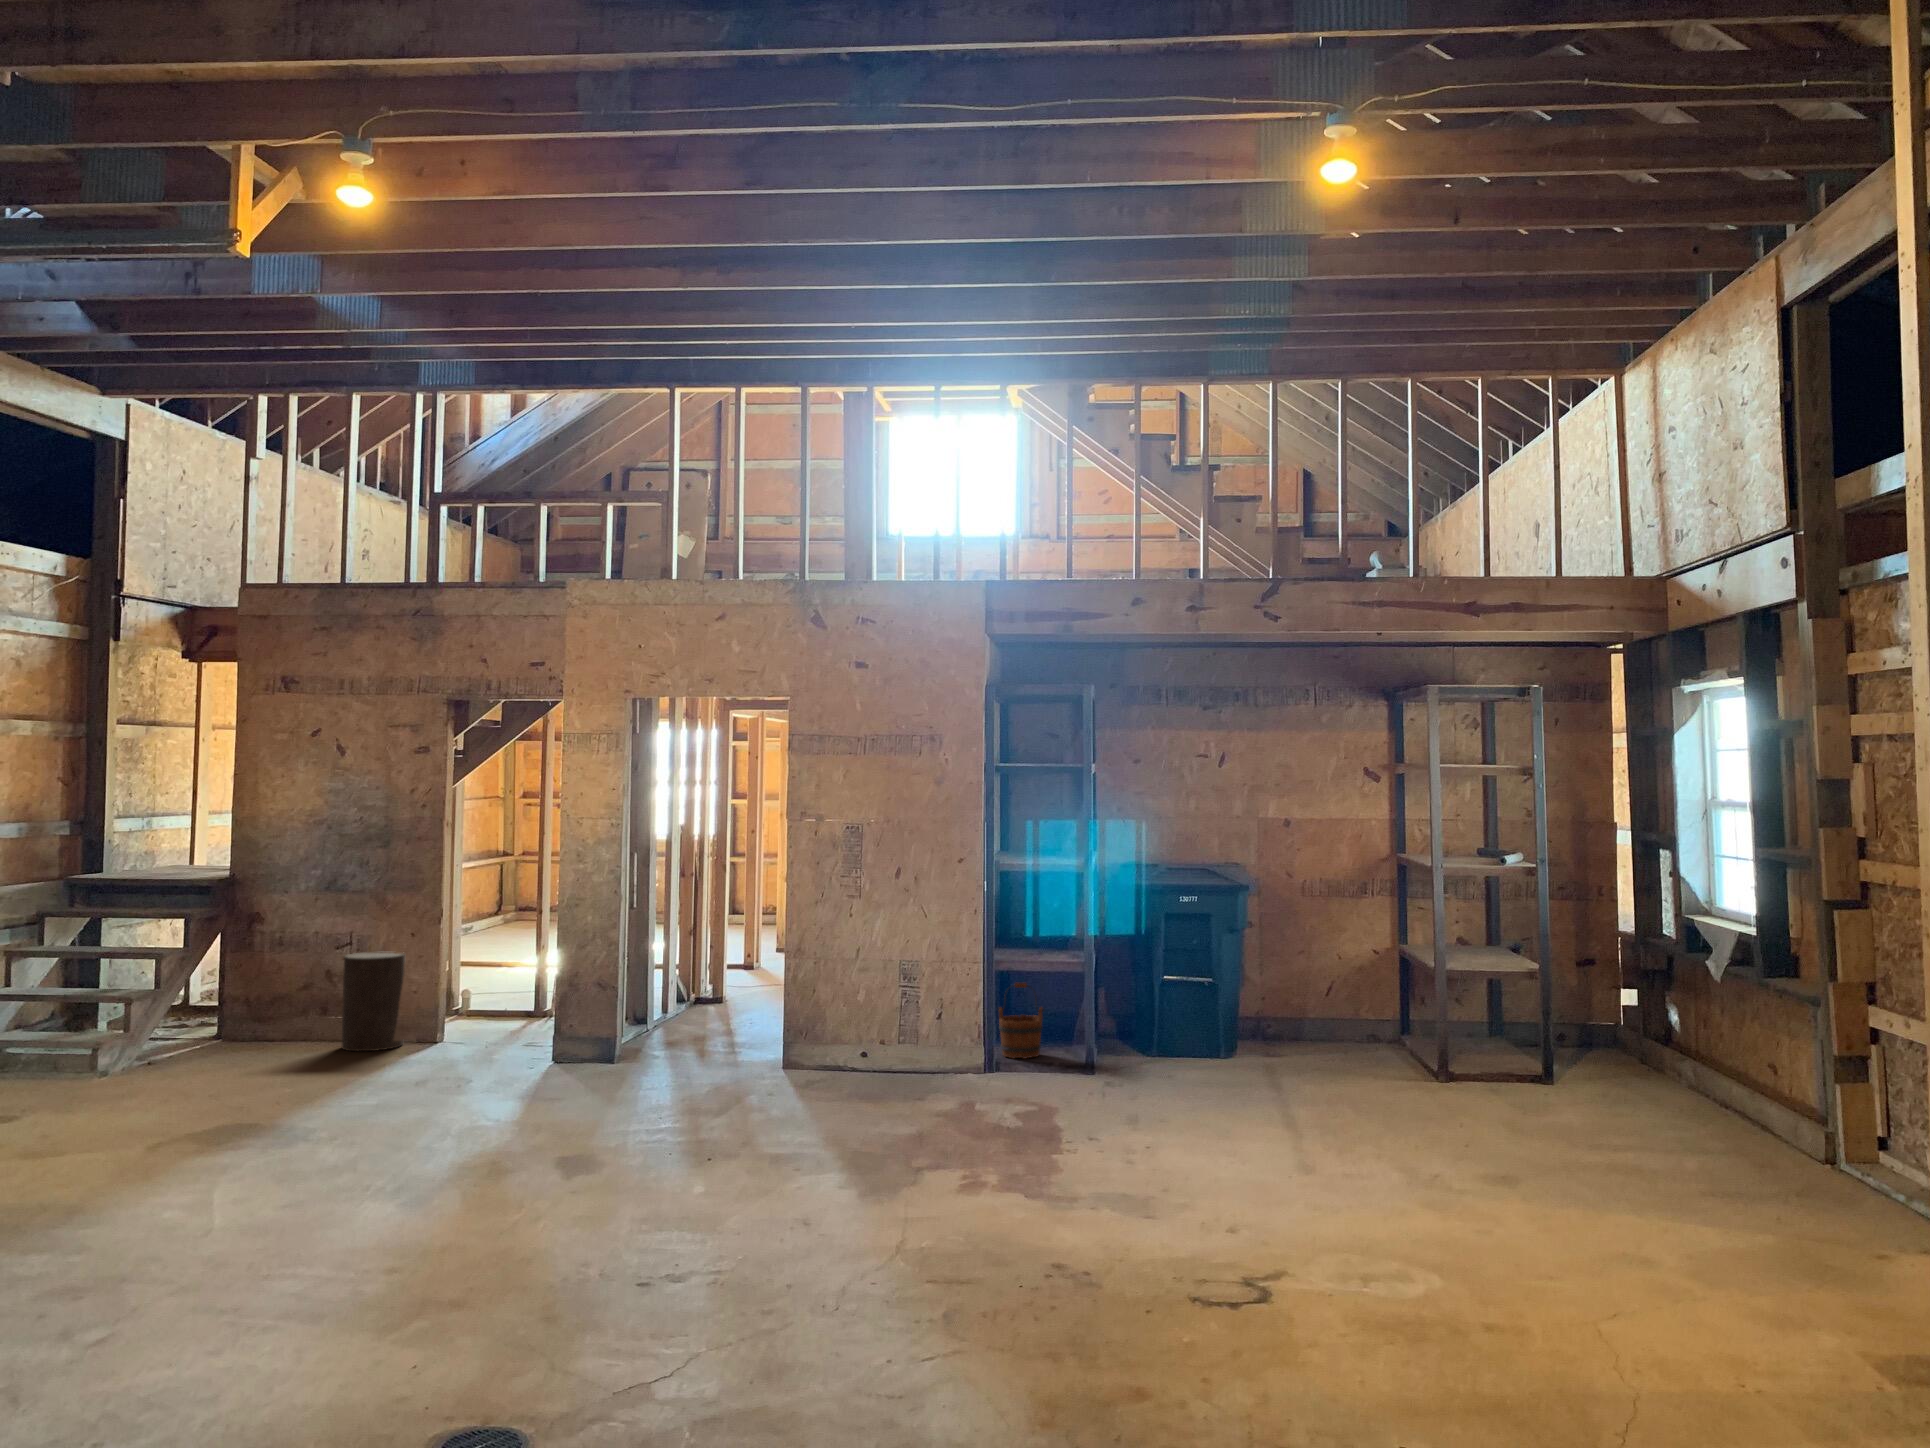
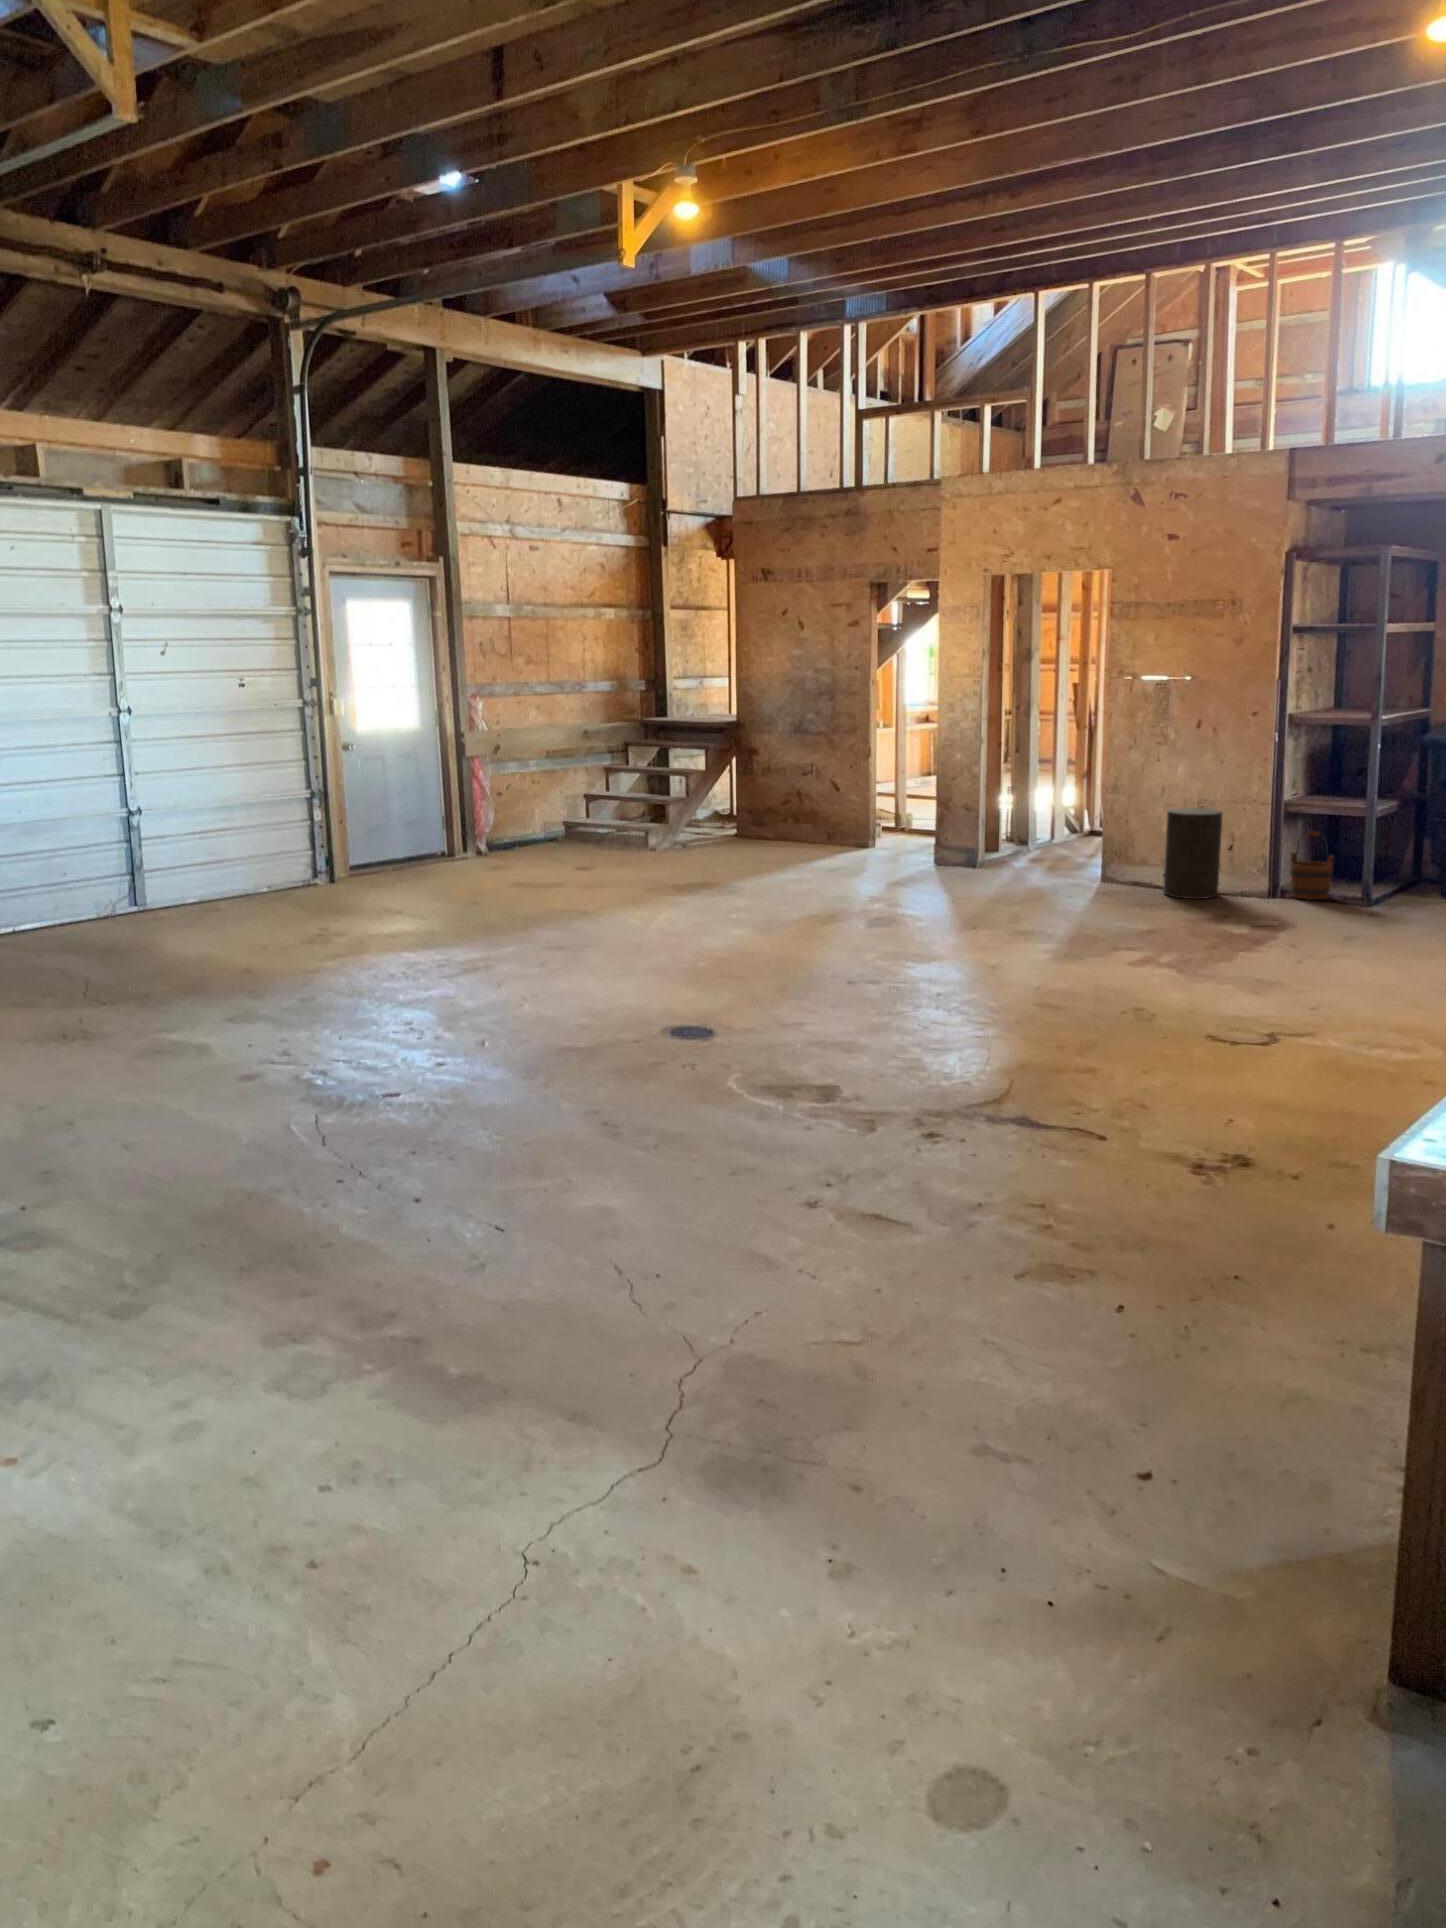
stool: present [341,952,405,1051] -> present [1163,808,1223,899]

